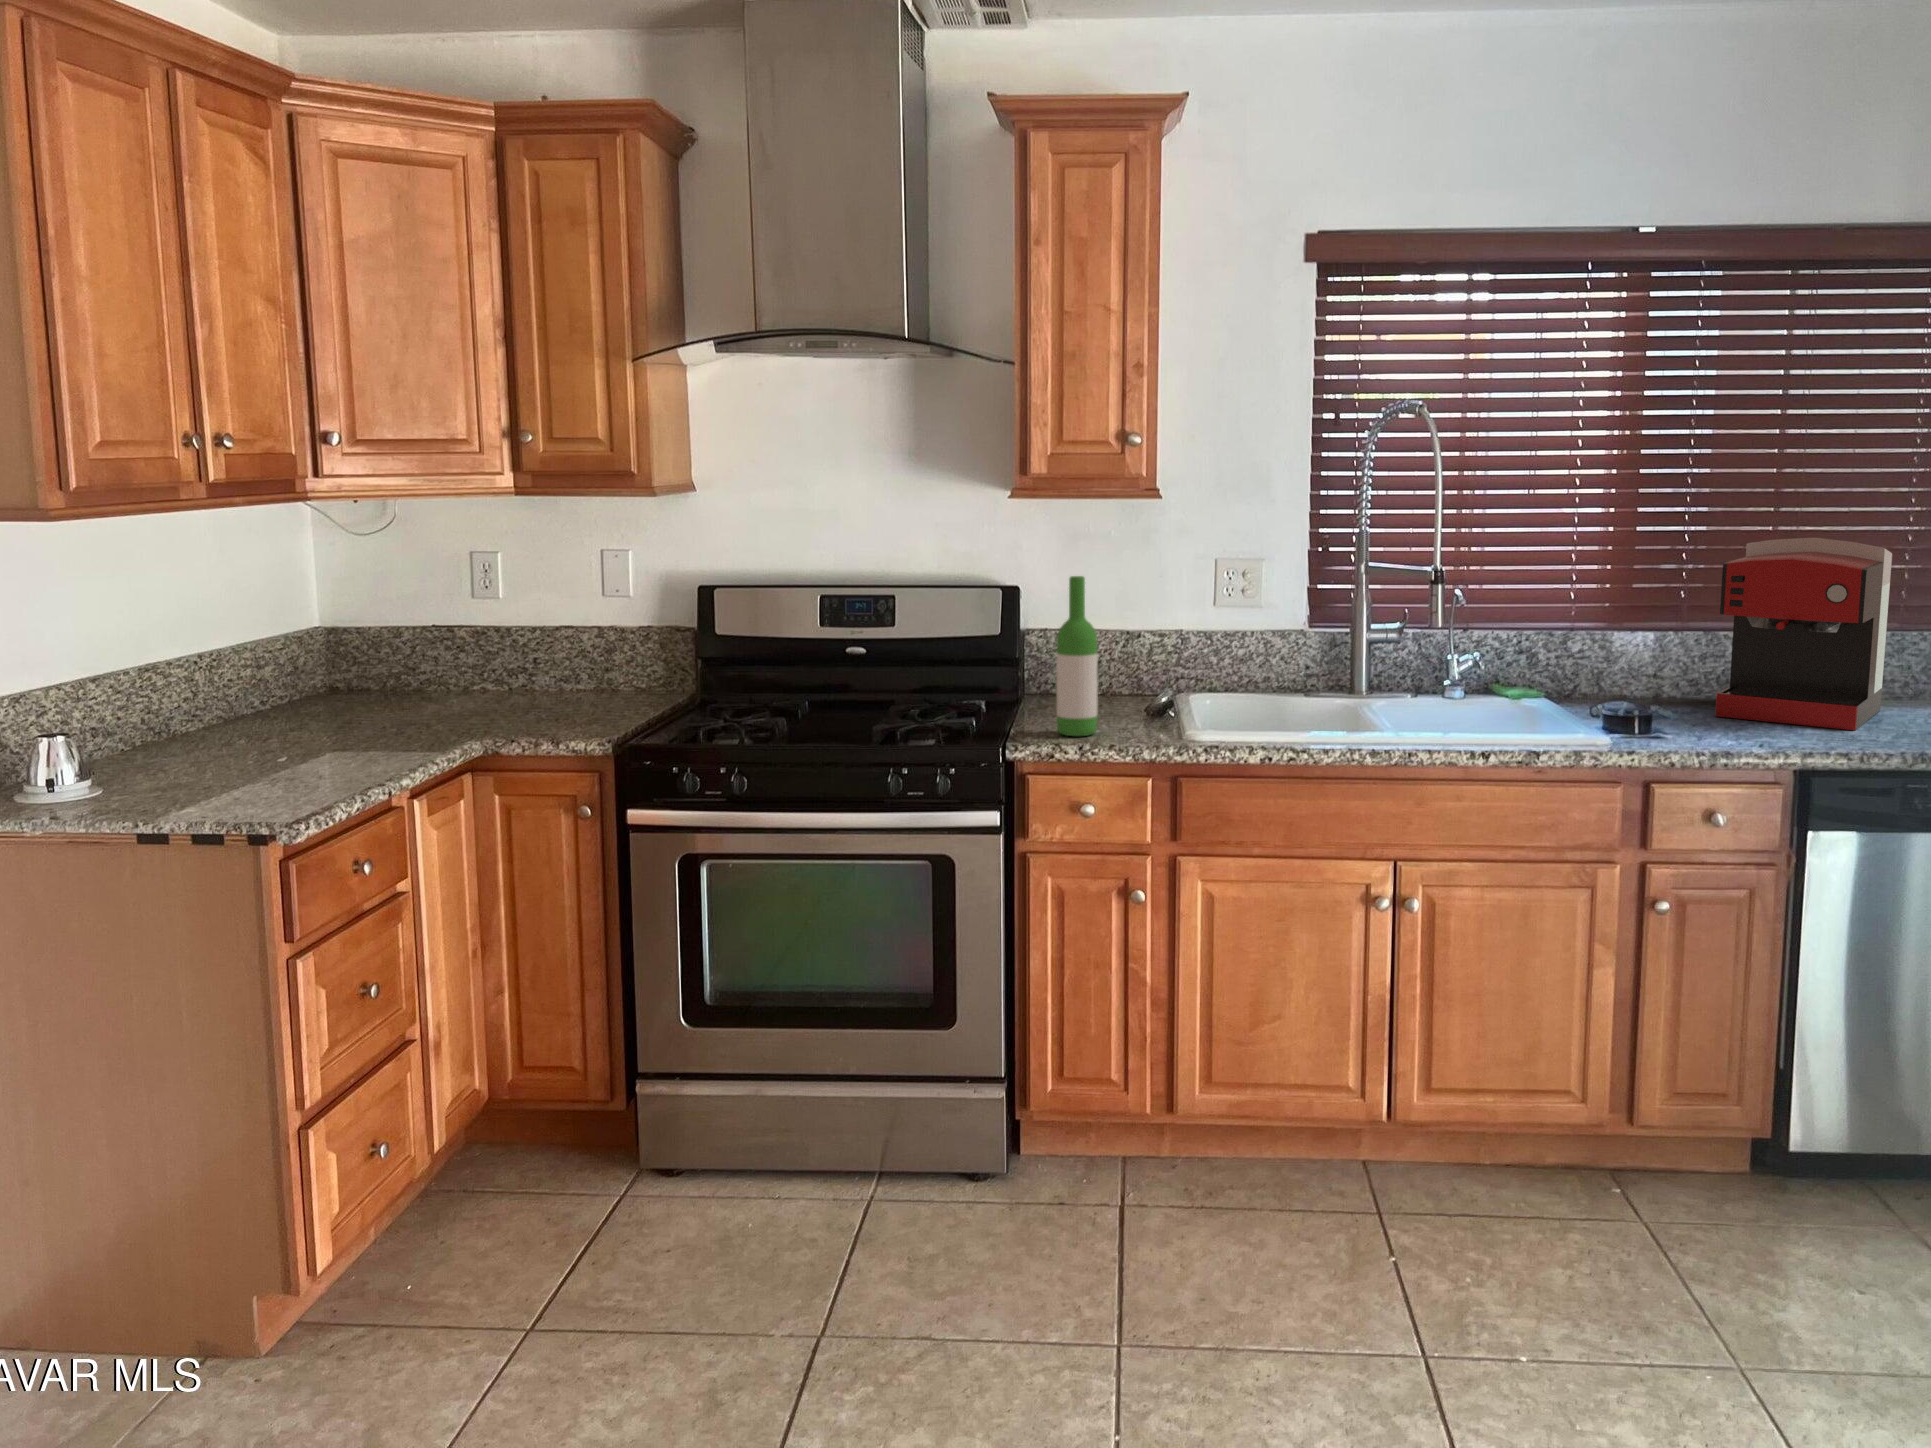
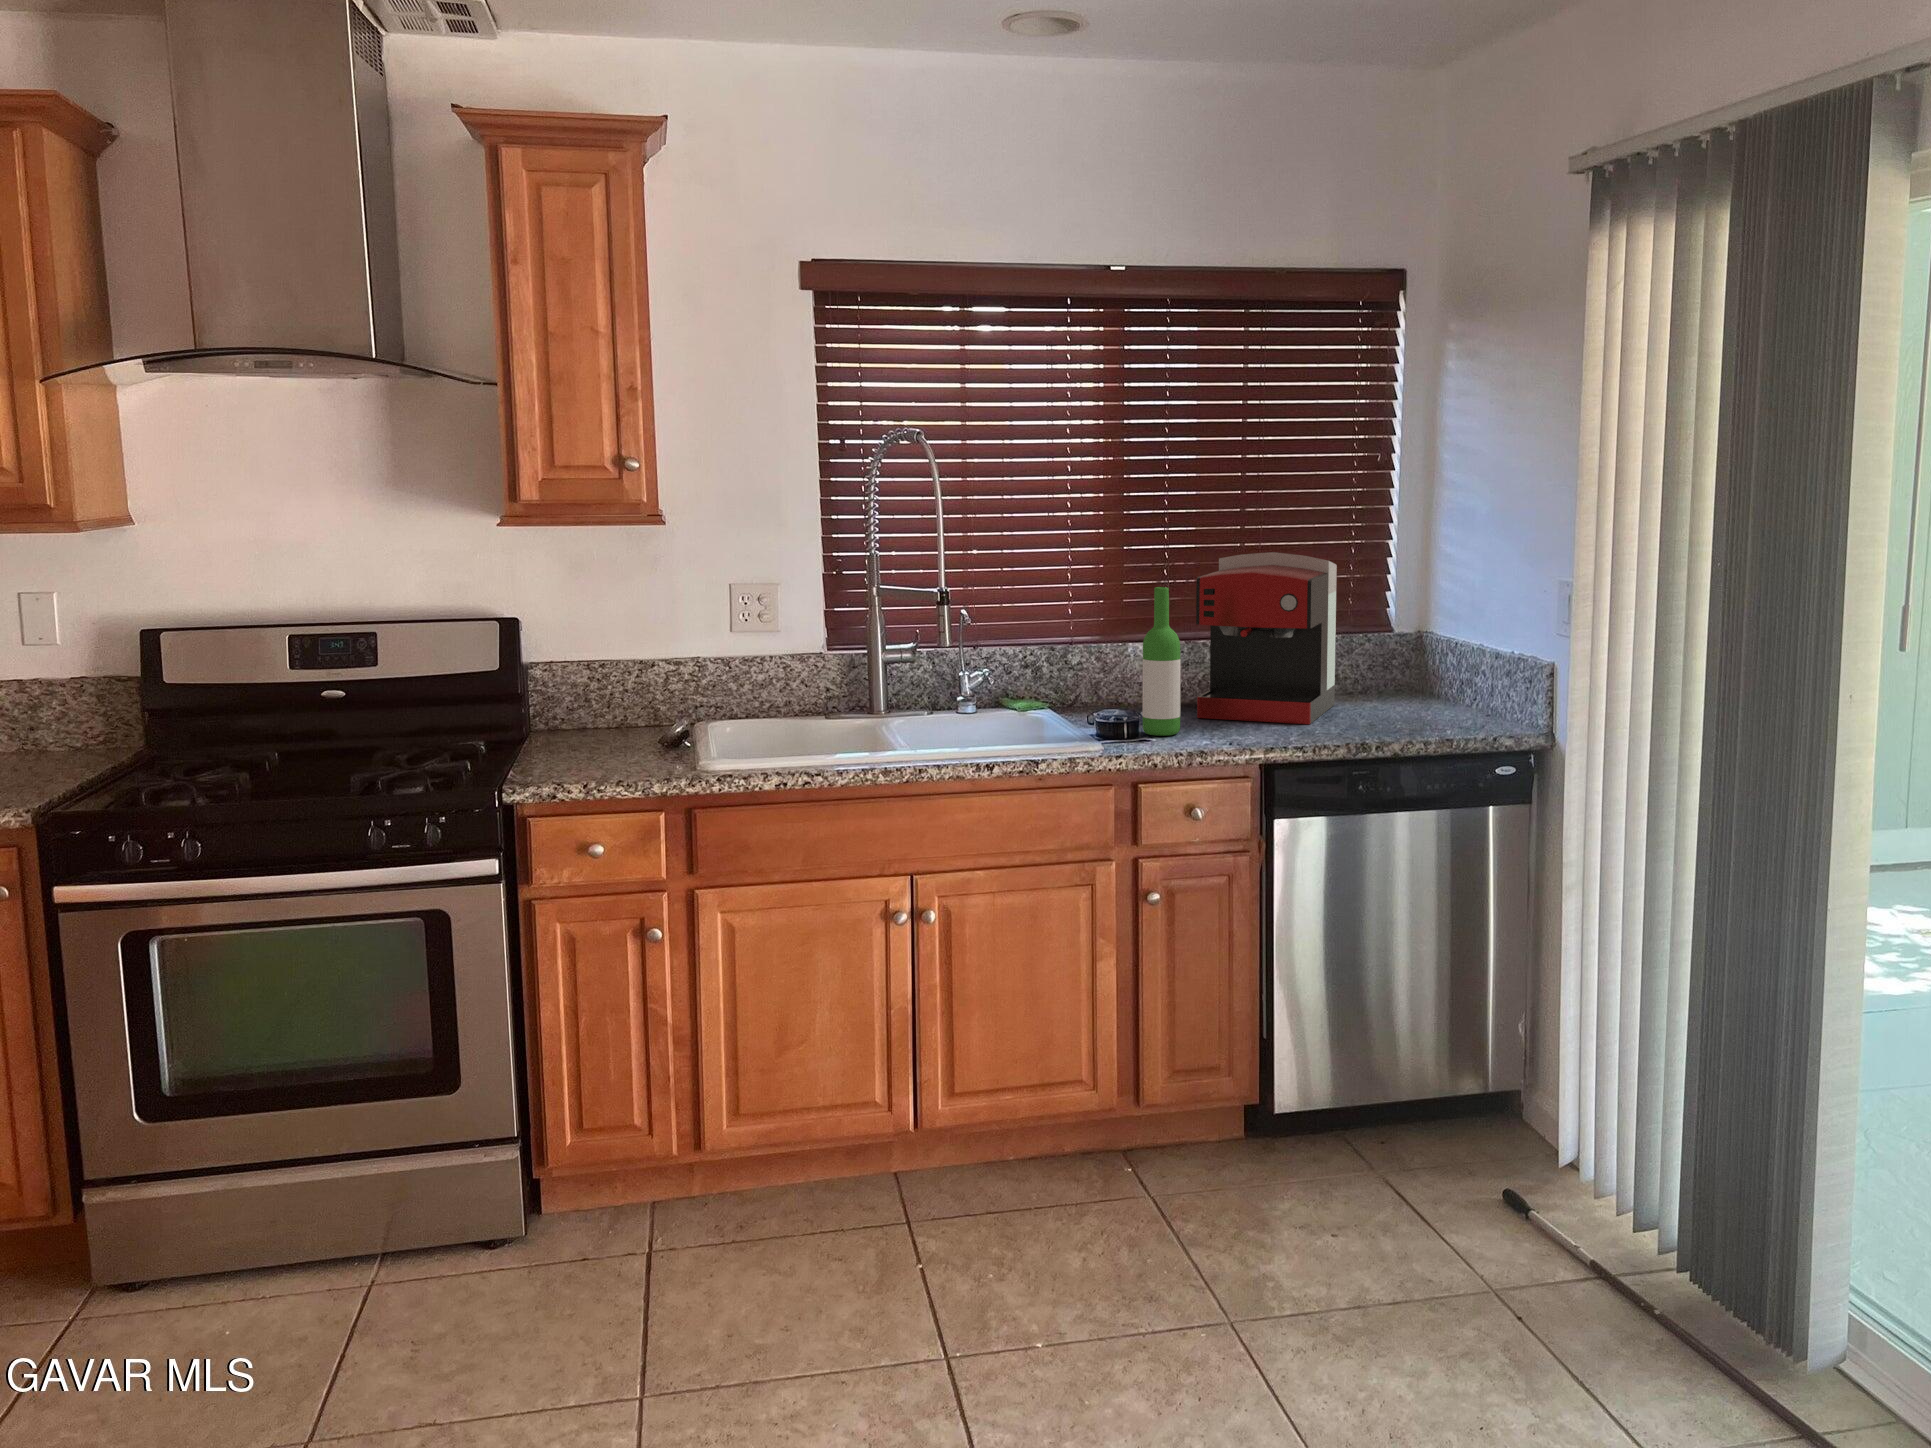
wine bottle: present [1057,576,1097,736] -> present [1142,587,1180,736]

